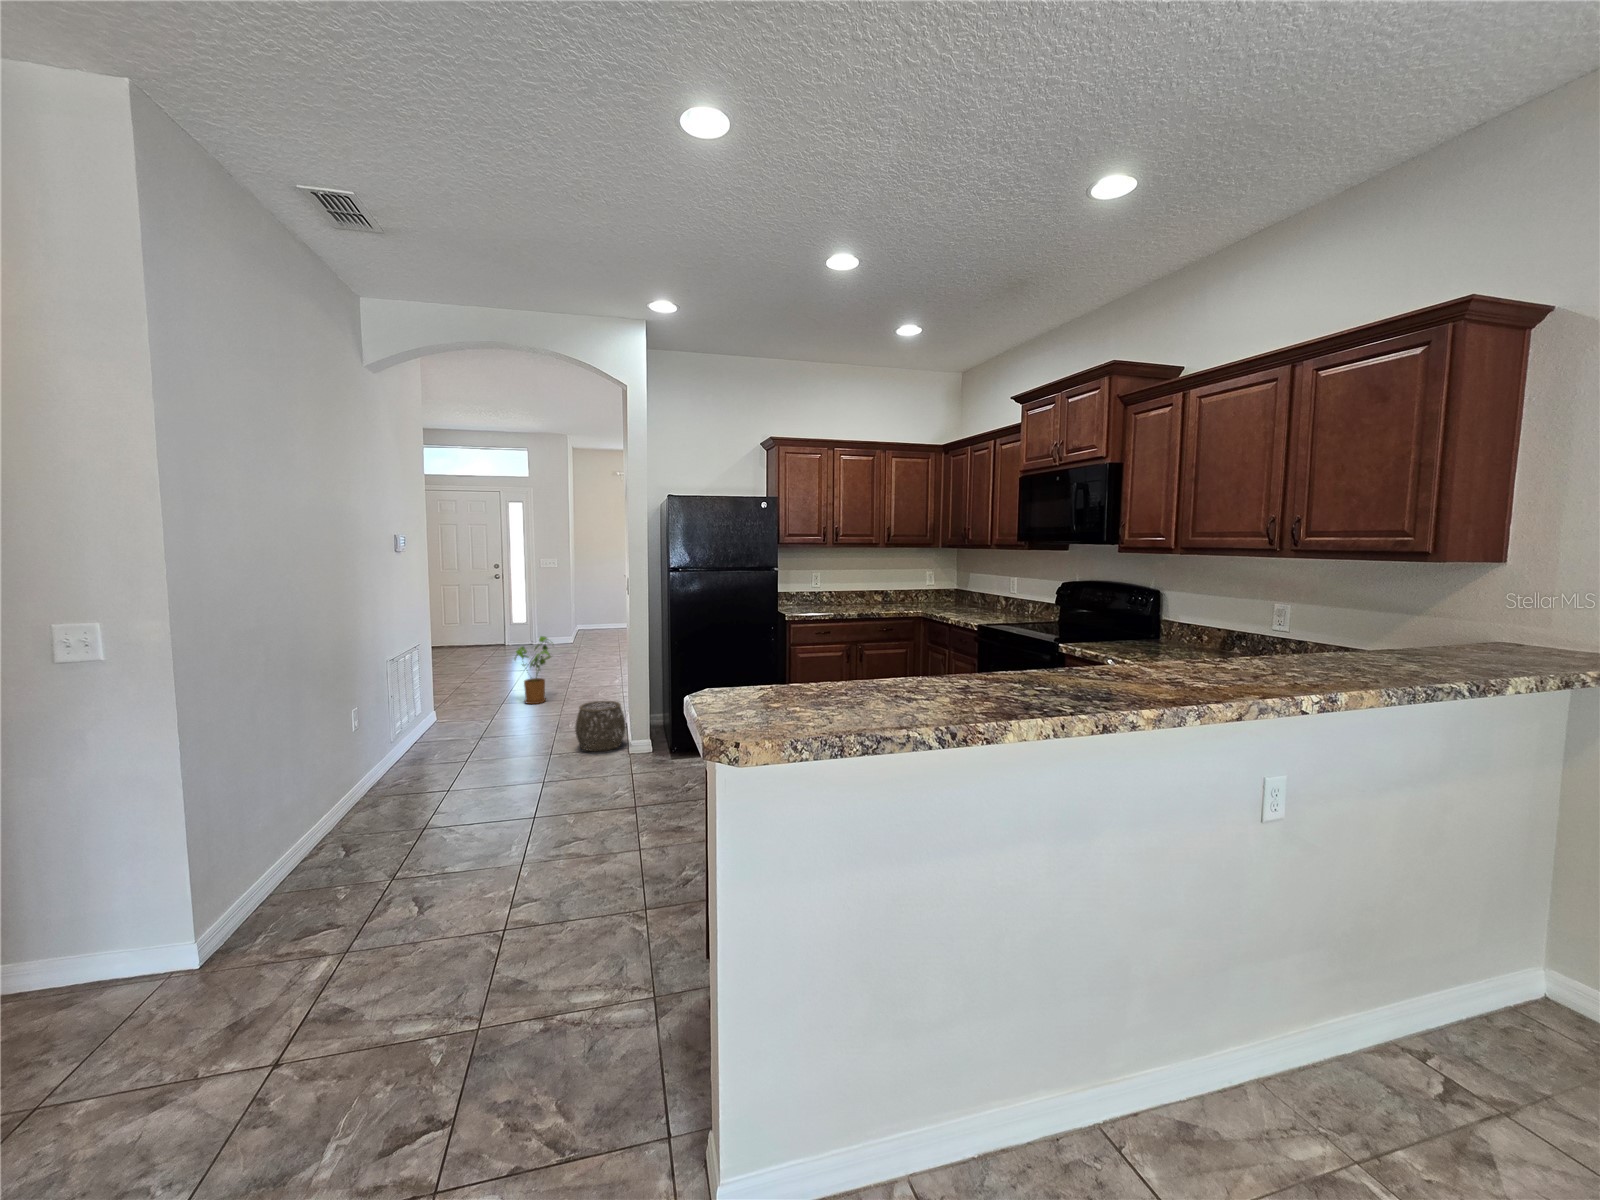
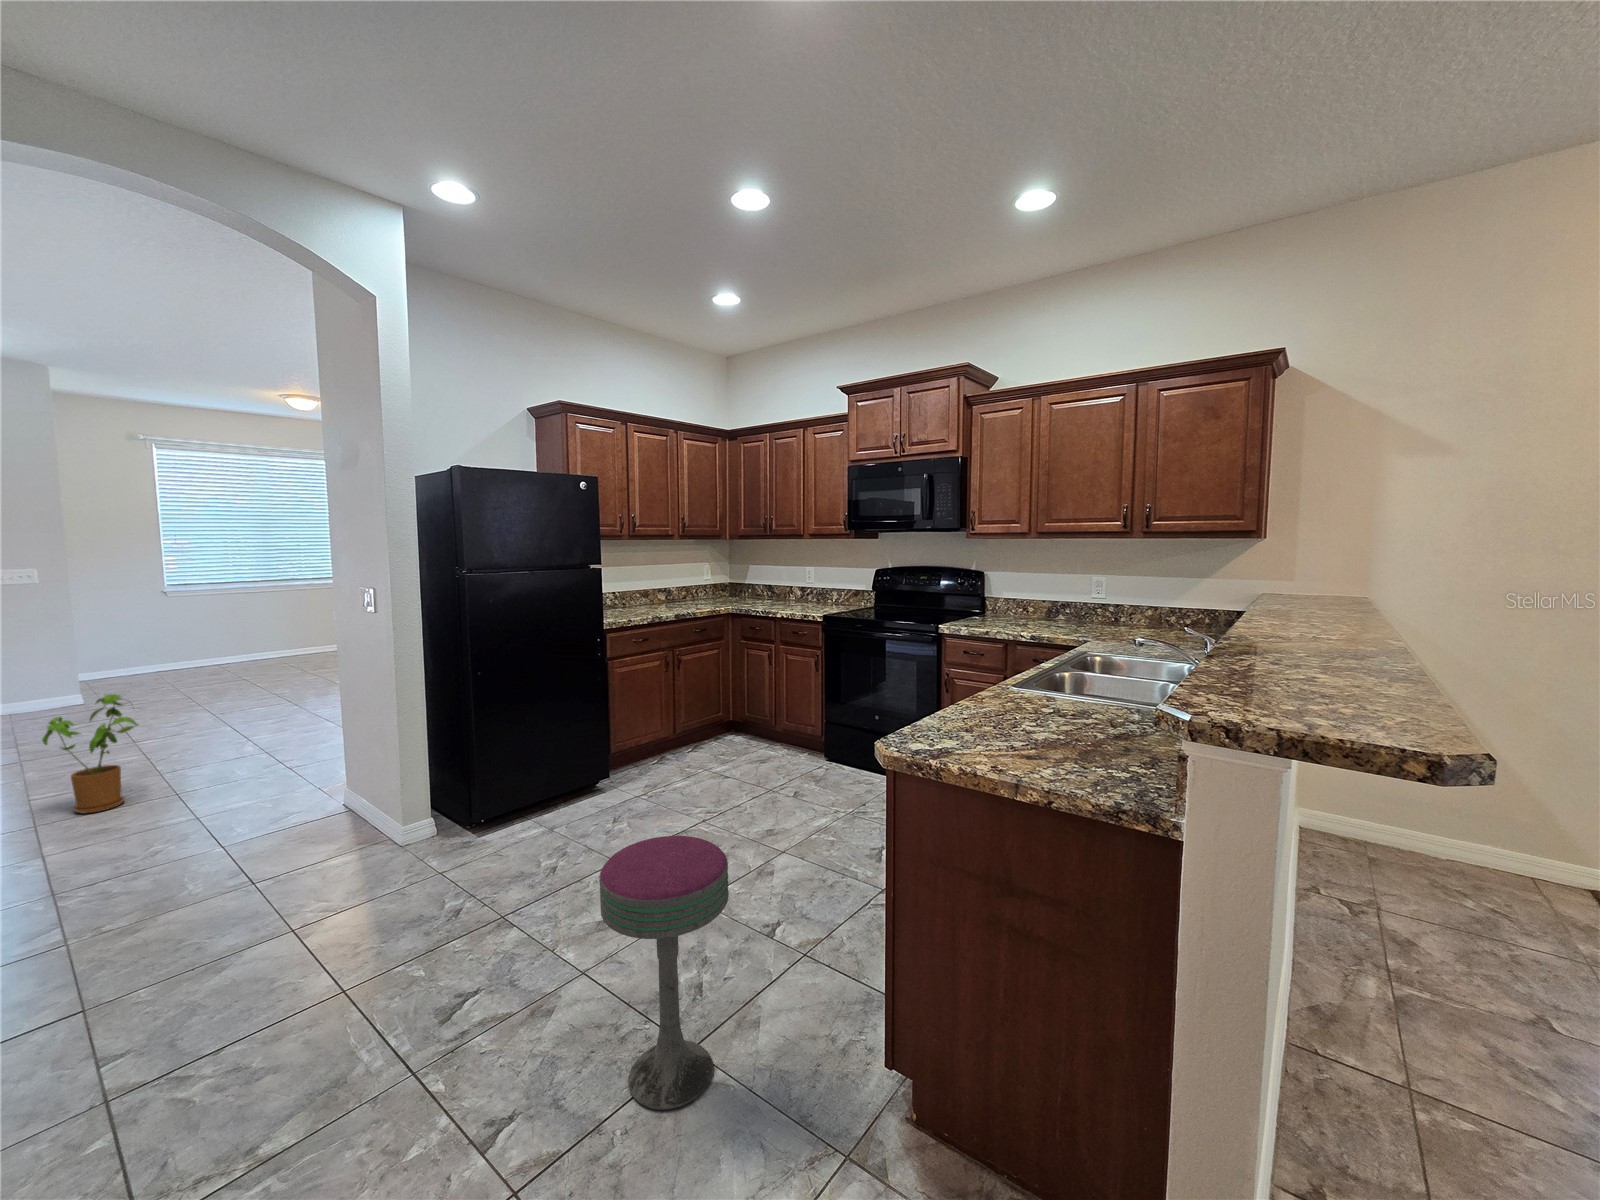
woven basket: present [575,701,626,751] -> none [282,773,376,859]
bar stool: none [569,758,656,932] -> present [599,836,729,1110]

